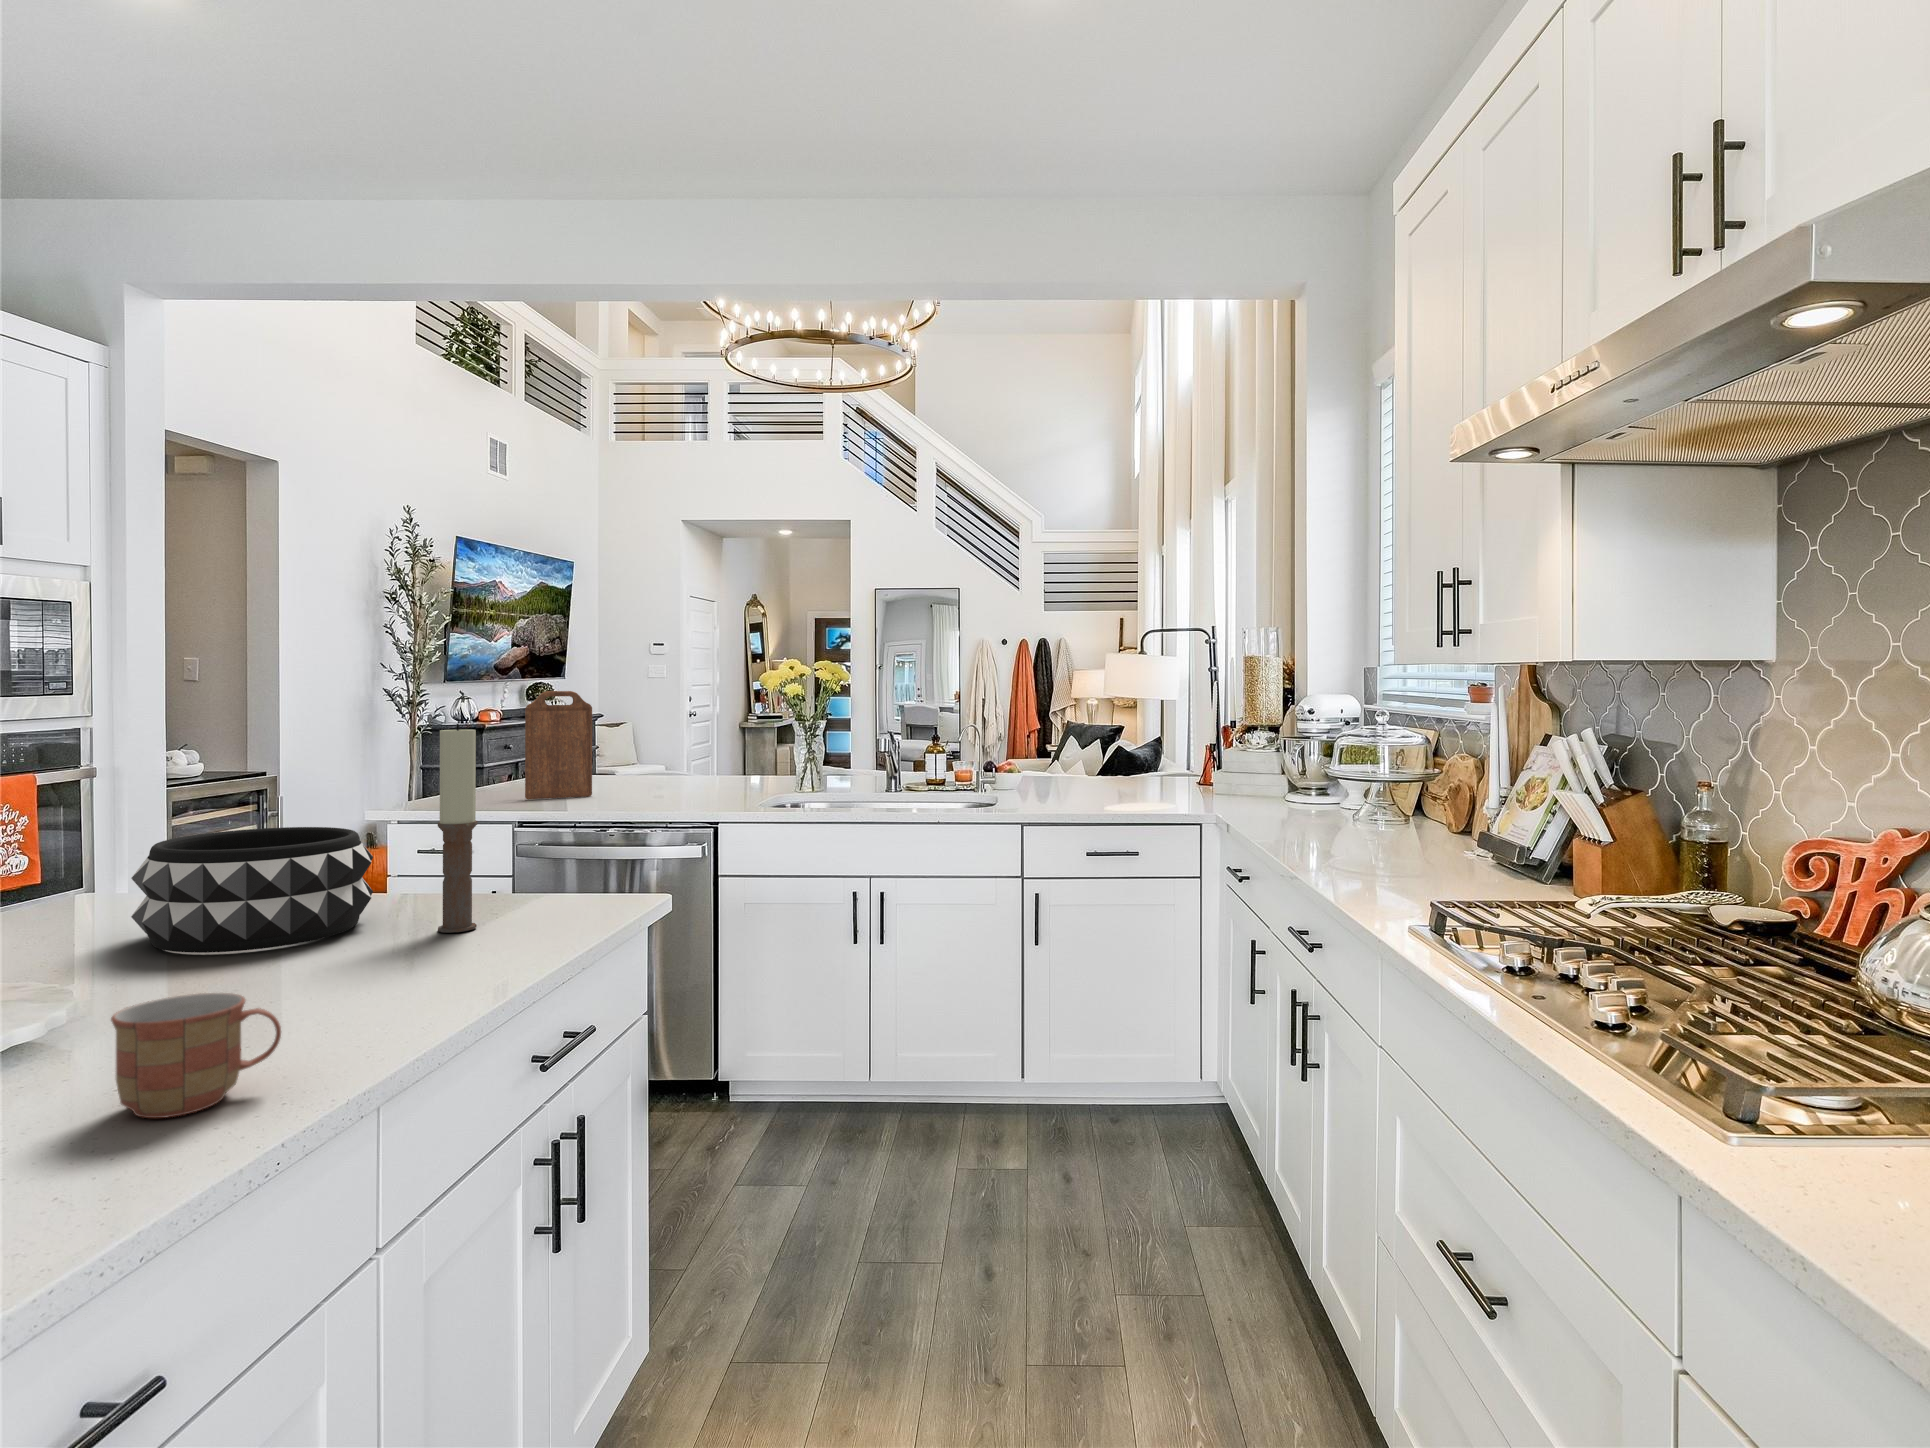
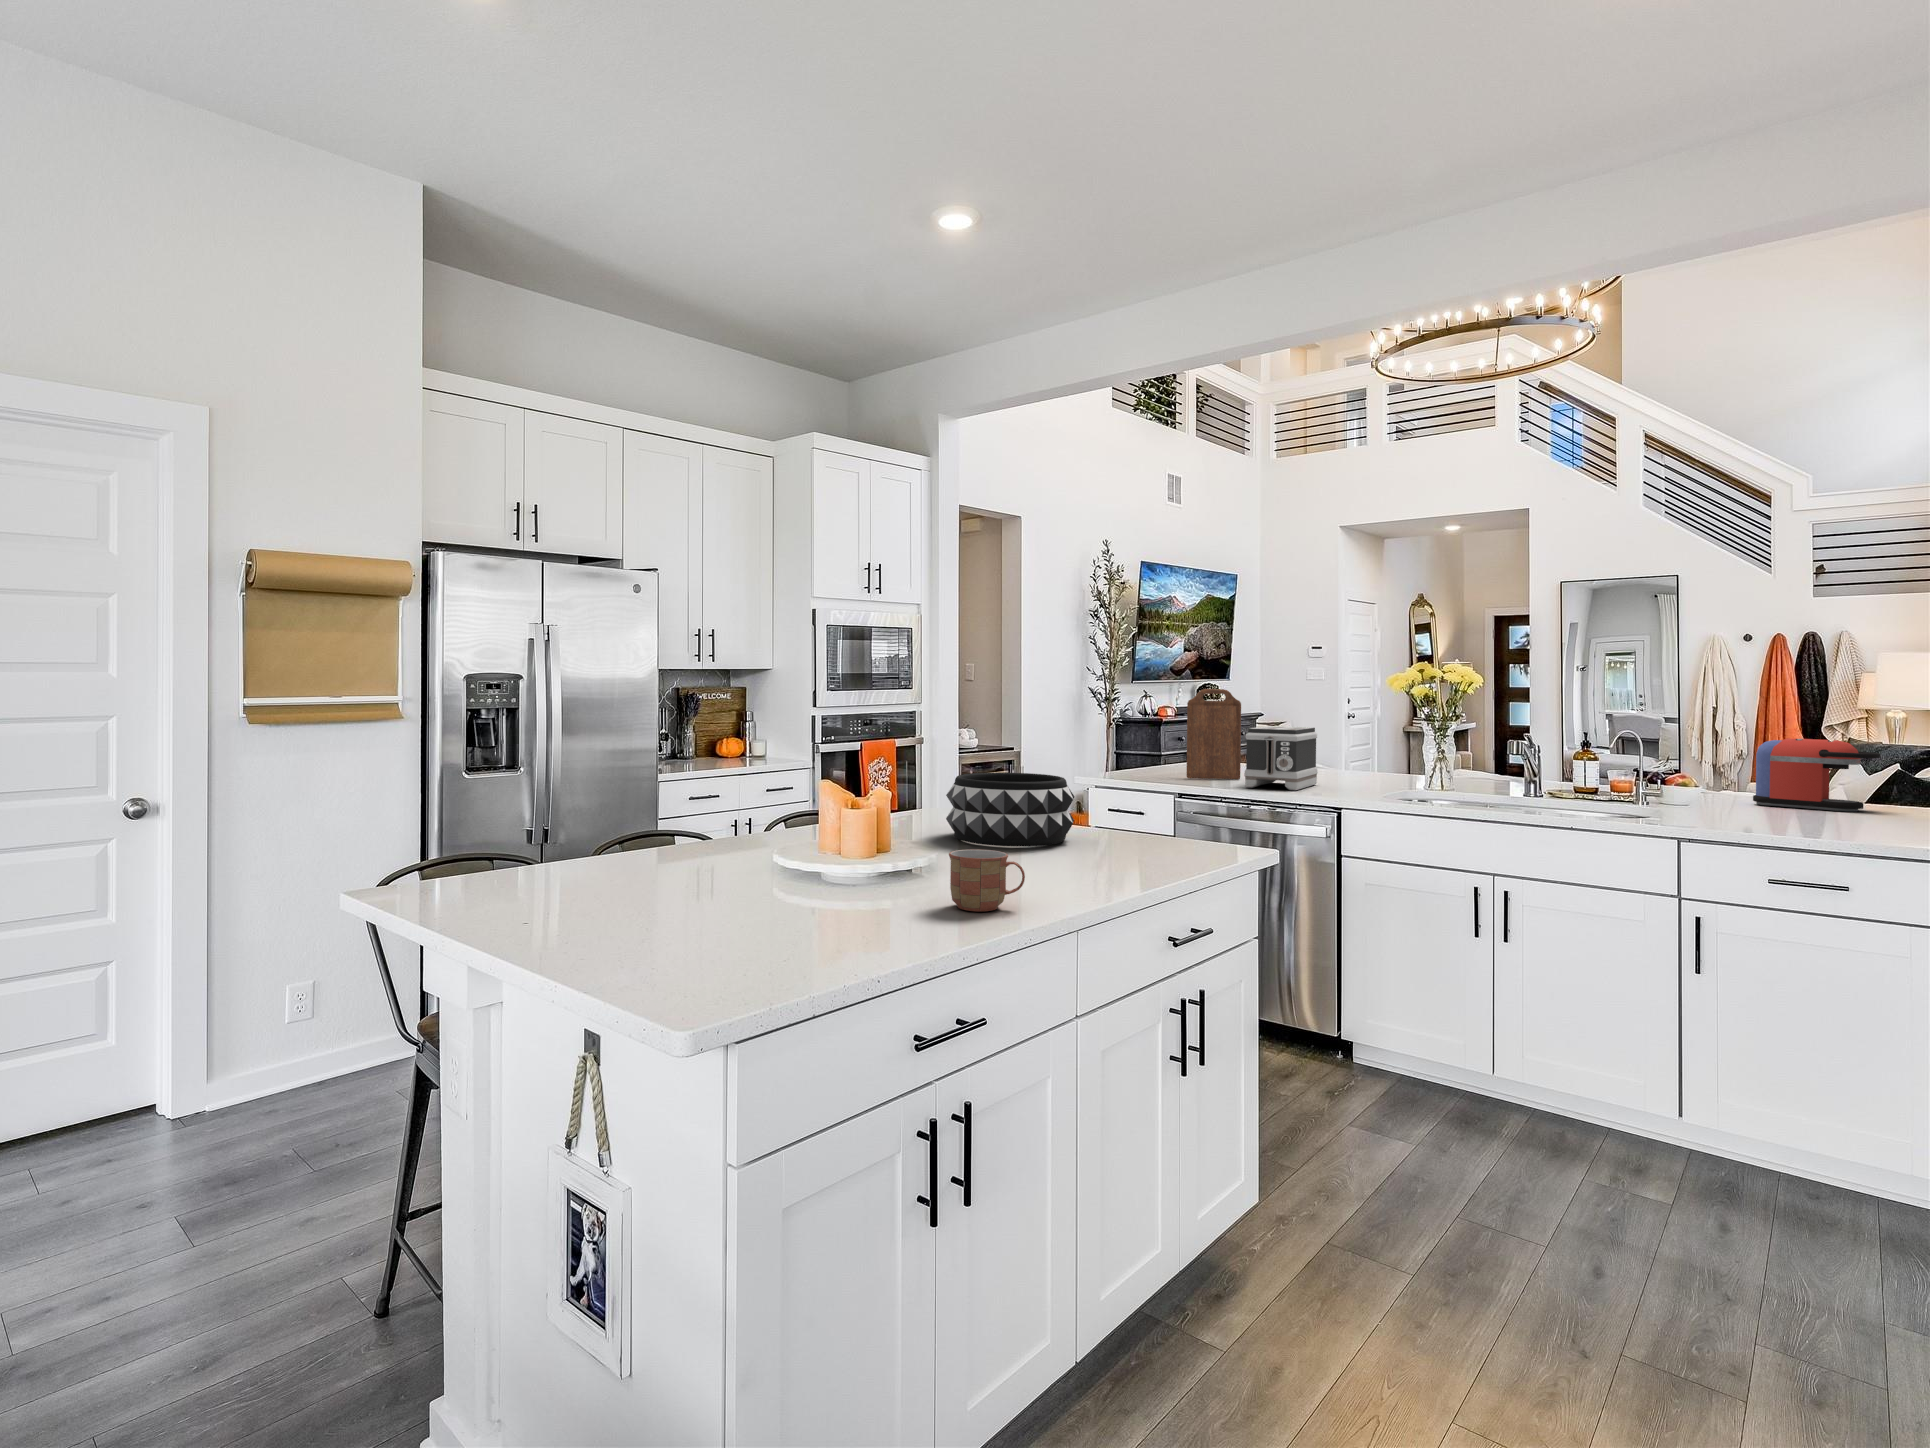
candle: present [438,724,478,933] -> none [1113,707,1138,852]
coffee maker: none [1063,727,1148,788] -> present [1753,738,1880,811]
toaster: none [600,733,682,807] -> present [1244,726,1318,790]

